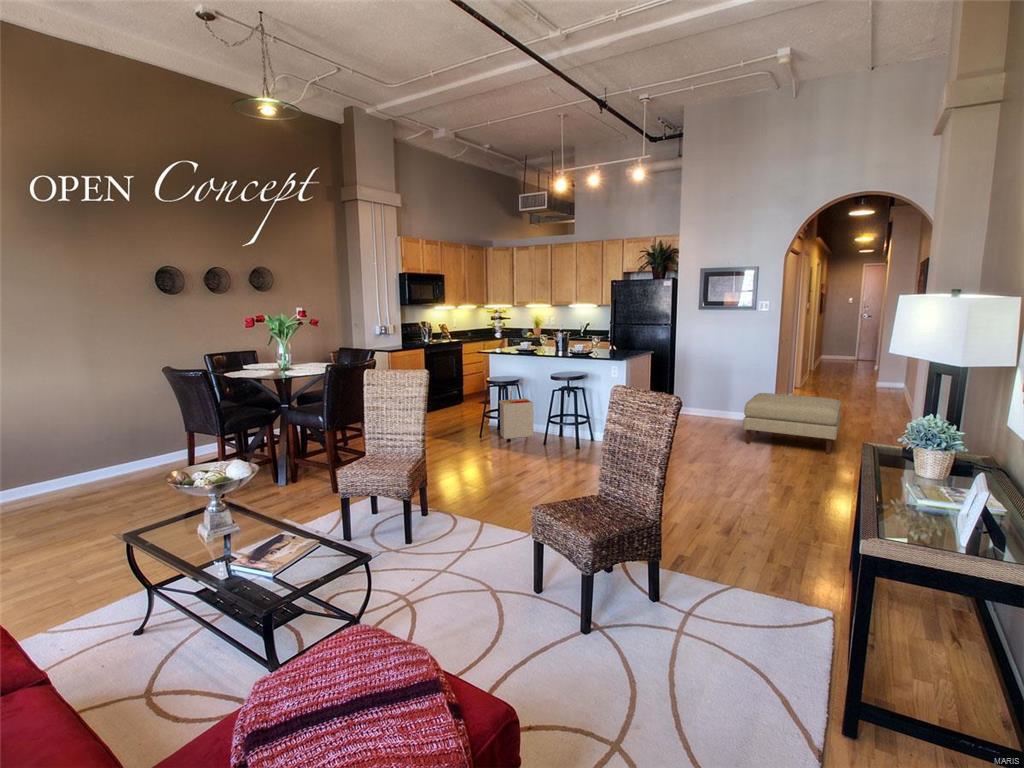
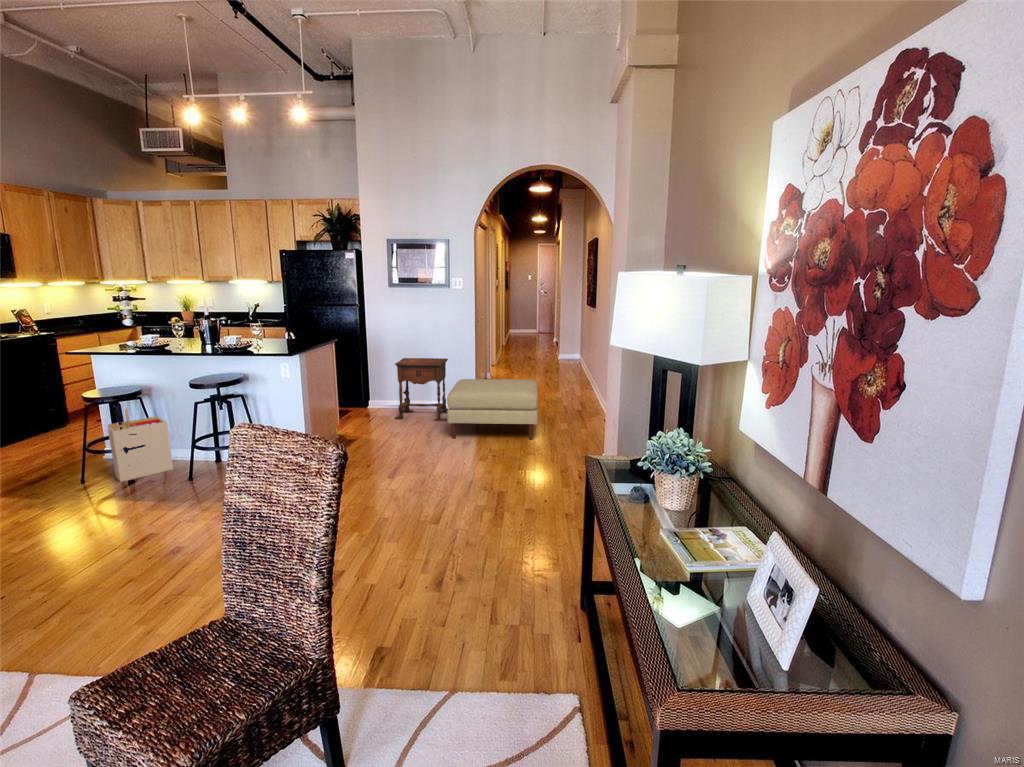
side table: none [693,371,750,430] -> present [395,358,448,421]

